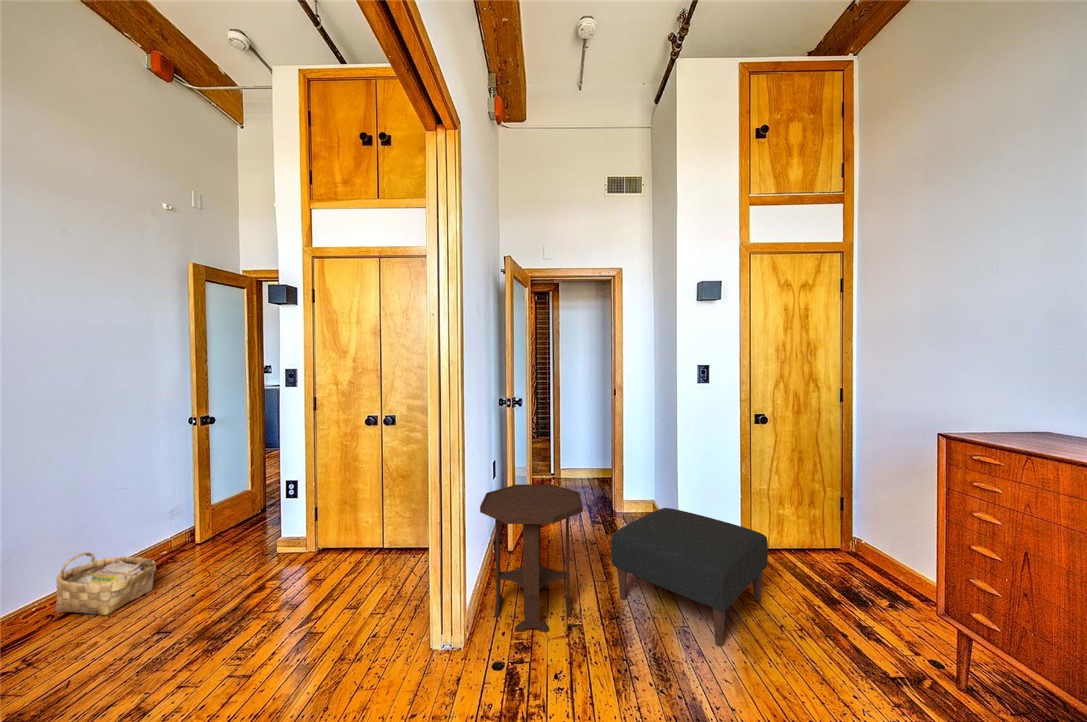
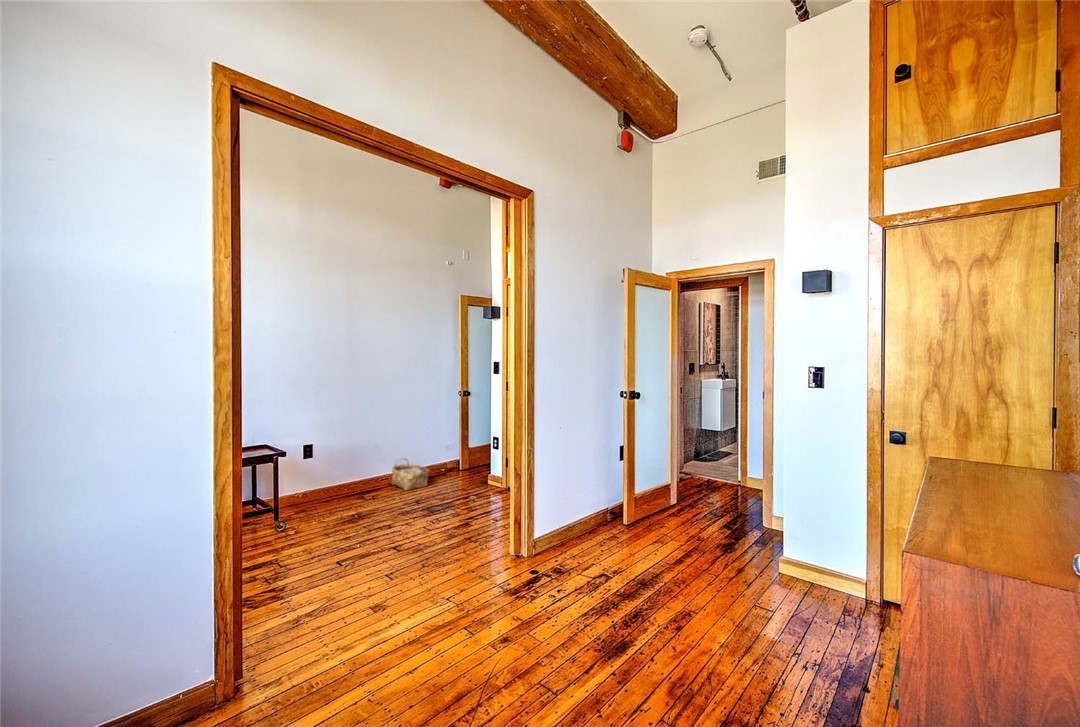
side table: present [480,484,583,631] -> none [553,461,636,571]
ottoman: present [611,508,768,647] -> none [658,513,821,634]

